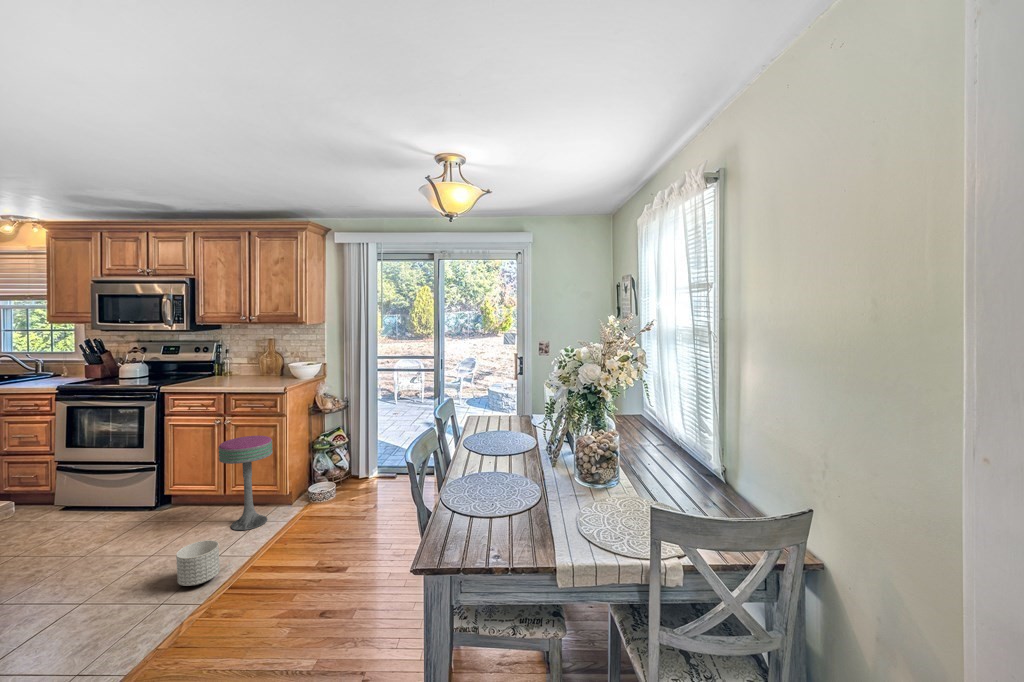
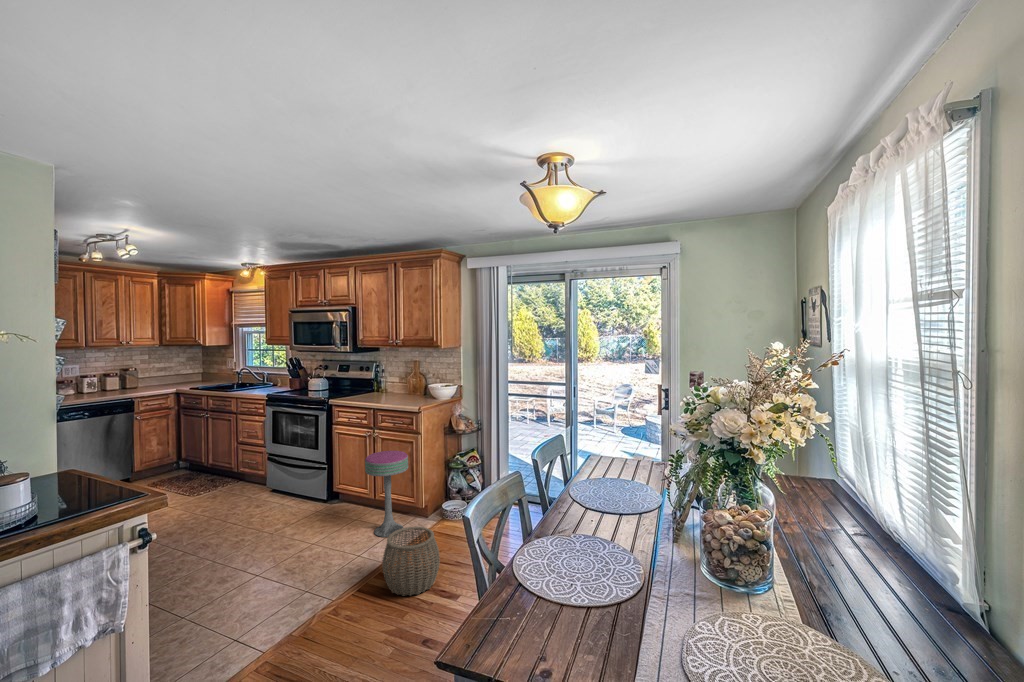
woven basket: none [259,507,326,581] -> present [382,527,440,596]
planter: present [176,540,220,586] -> none [321,544,354,583]

